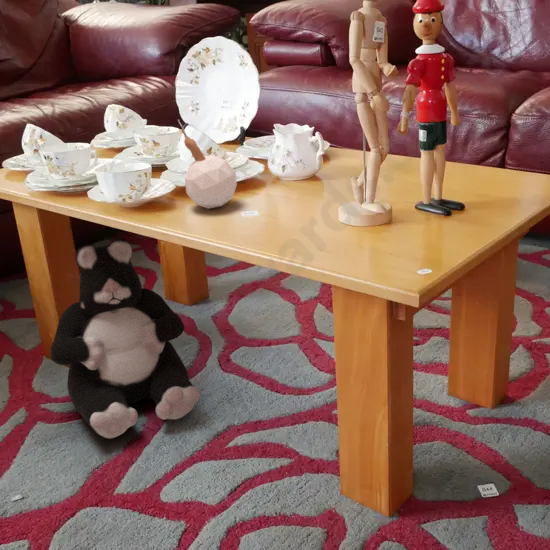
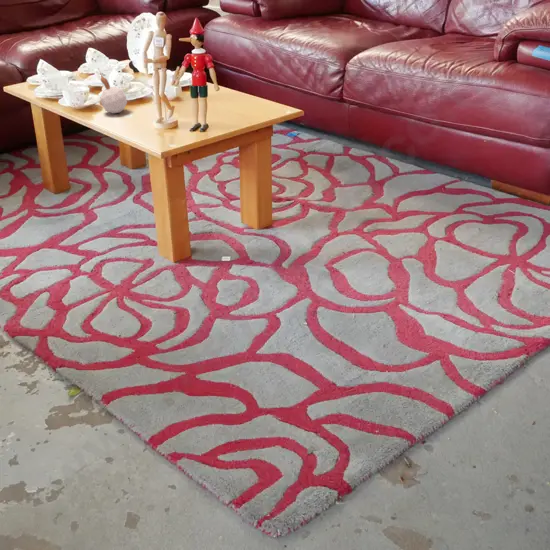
plush toy: present [50,238,200,439] -> none [40,125,110,224]

